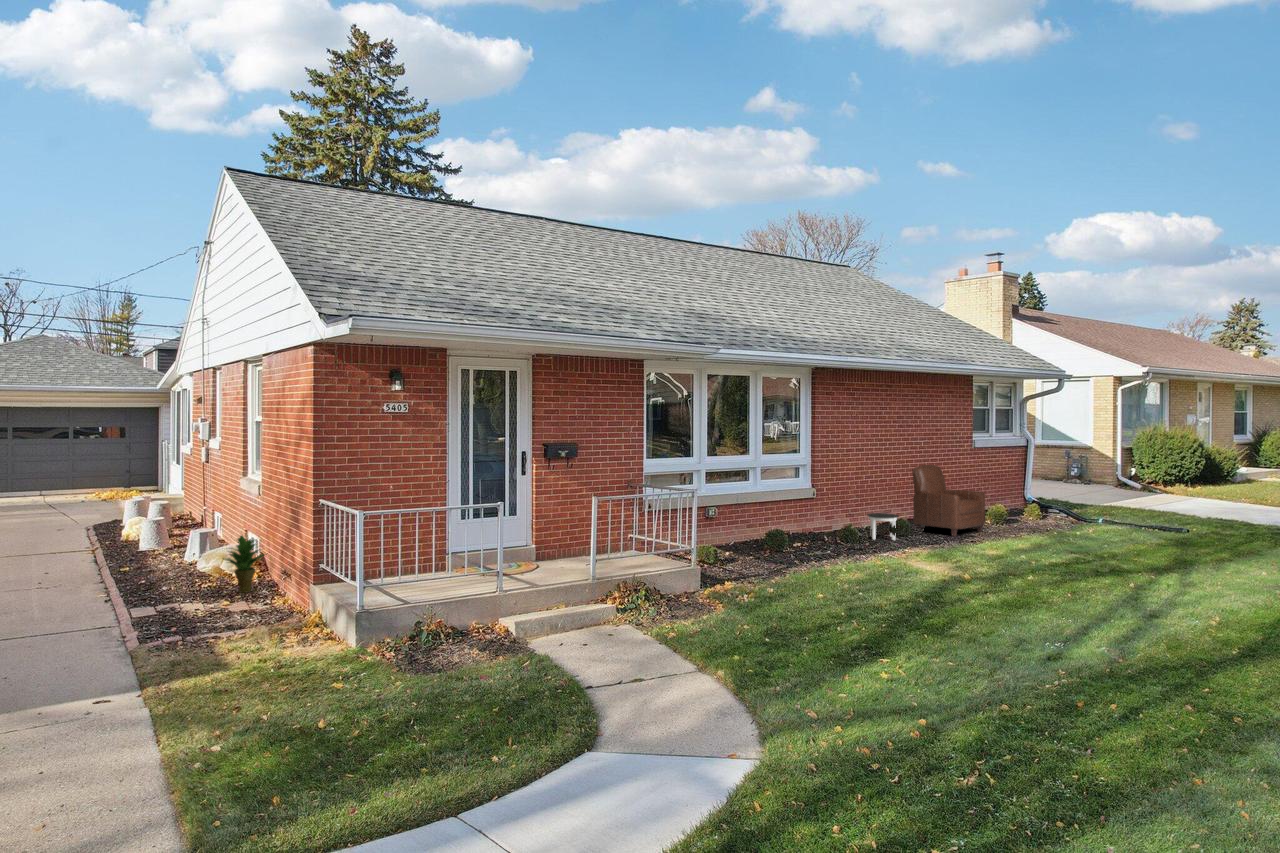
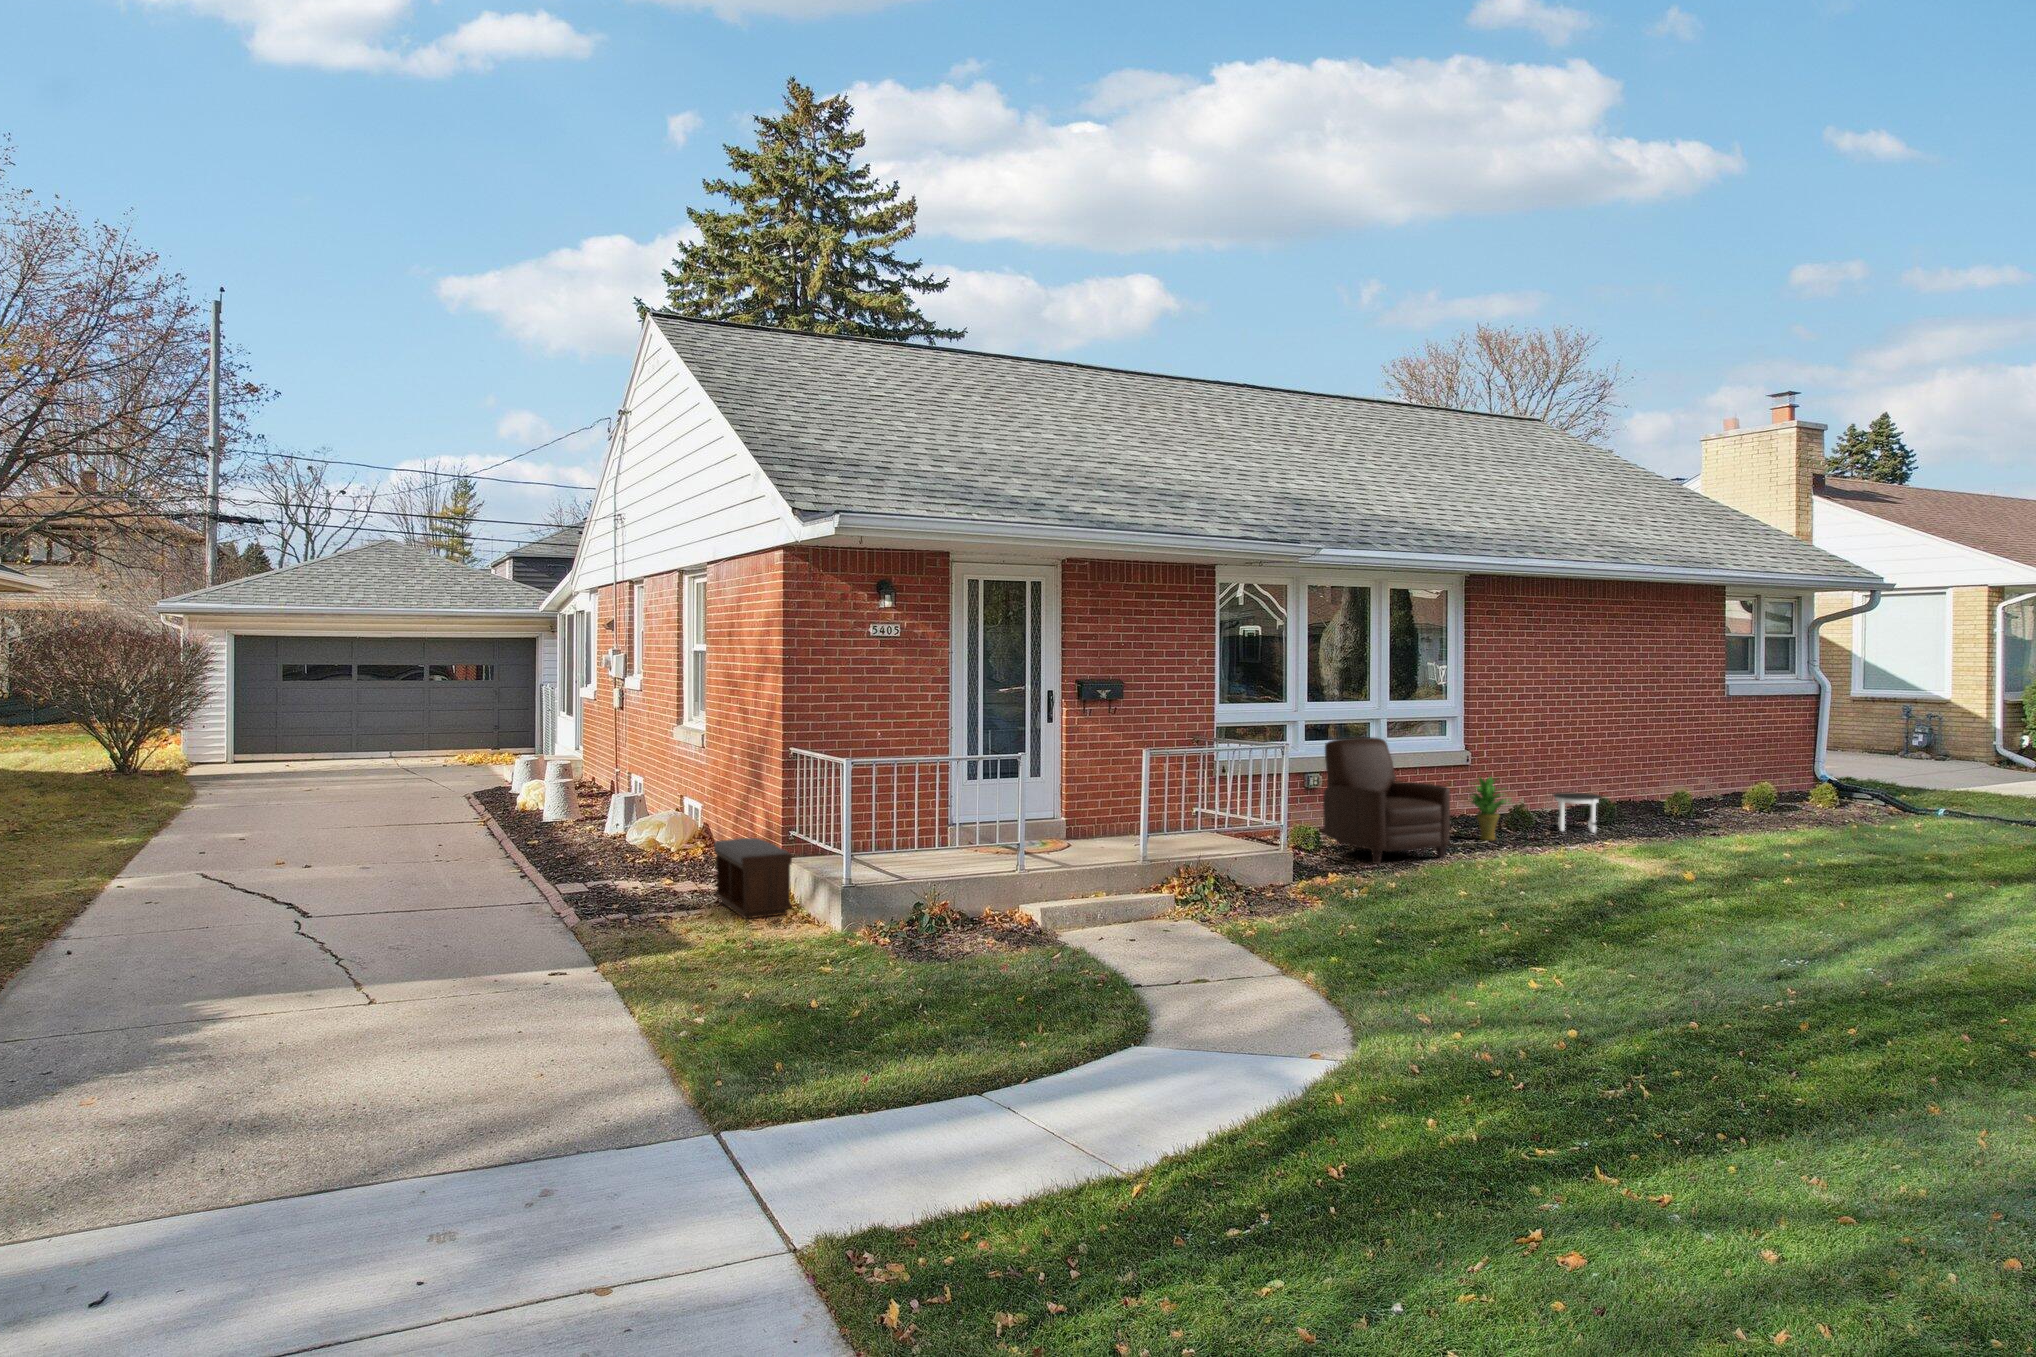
chair: present [912,465,985,536] -> present [1323,737,1450,864]
potted plant: present [223,535,267,593] -> present [1471,777,1506,840]
bench: none [257,570,319,638] -> present [714,838,792,919]

